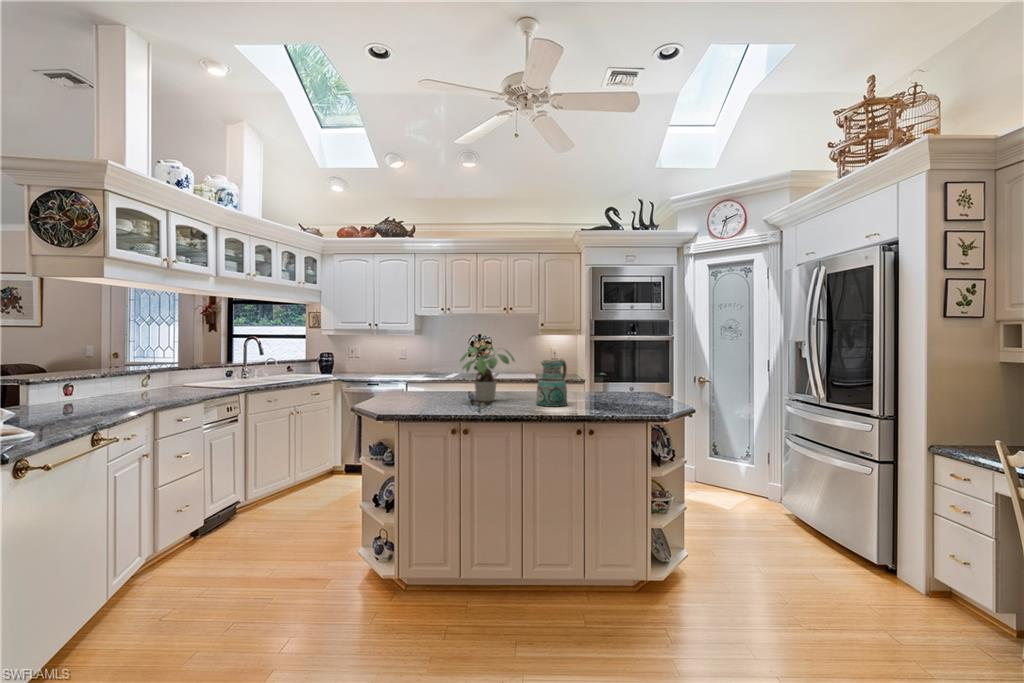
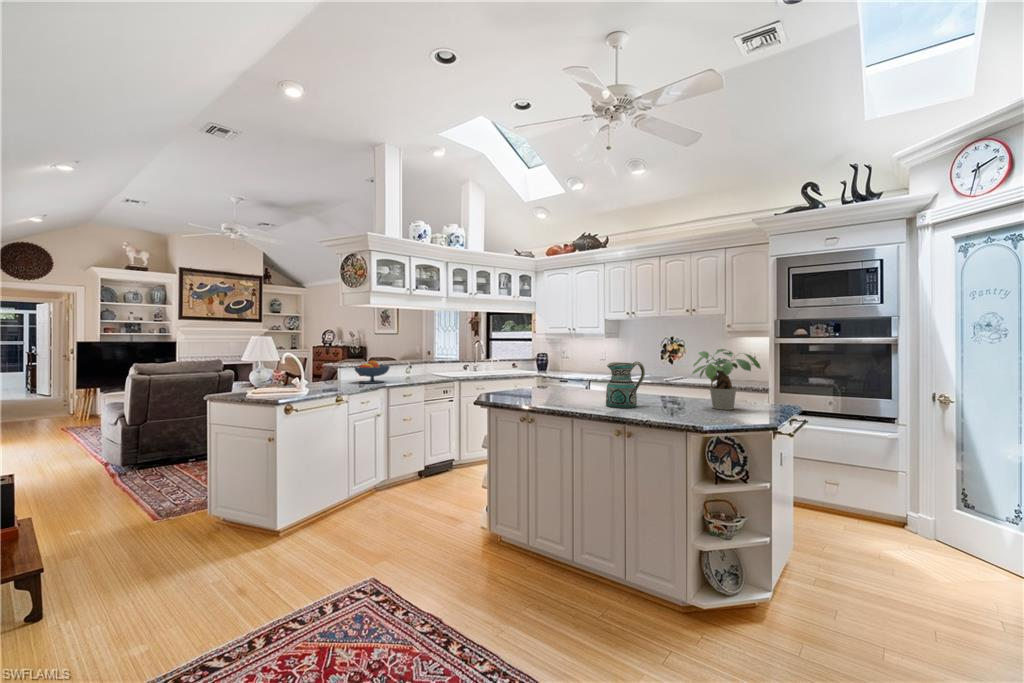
potted plant: present [460,345,514,401] -> present [692,349,761,410]
fruit bowl: none [74,368,149,407] -> present [354,360,390,384]

